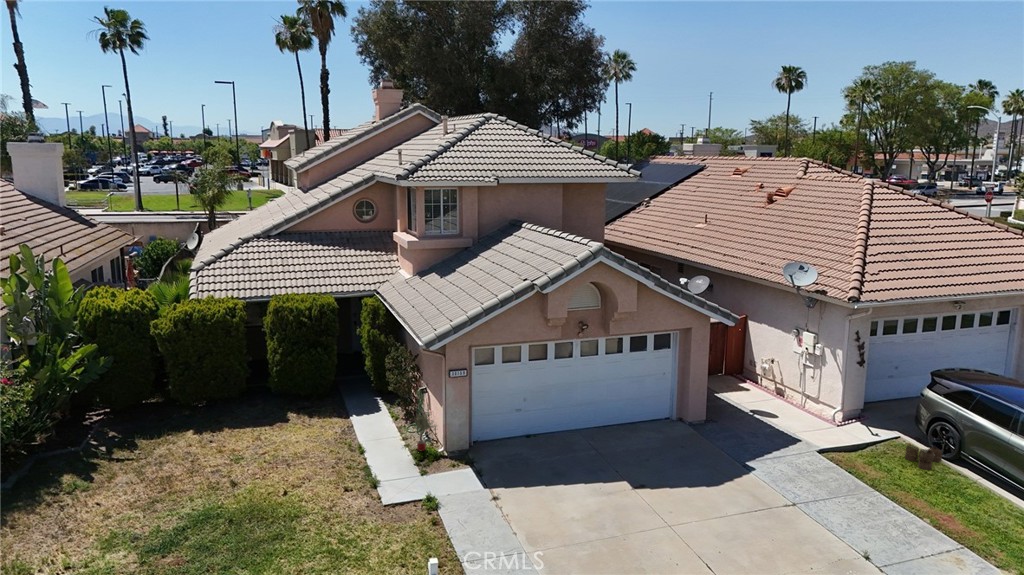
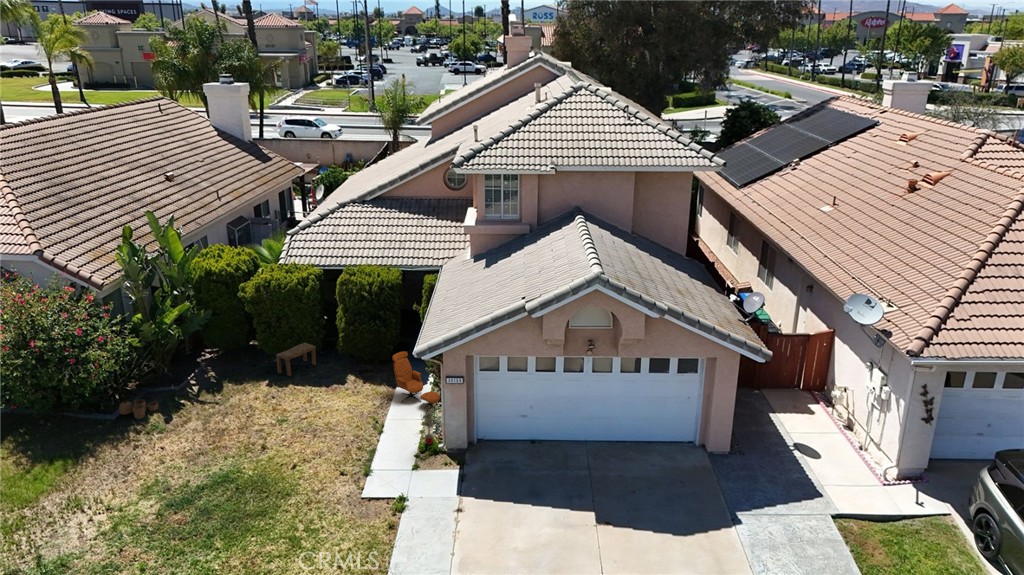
lounge chair: none [353,369,409,426] -> present [392,351,440,409]
bench: none [205,380,246,415] -> present [276,343,316,376]
woven basket: present [905,445,942,470] -> present [119,400,158,419]

